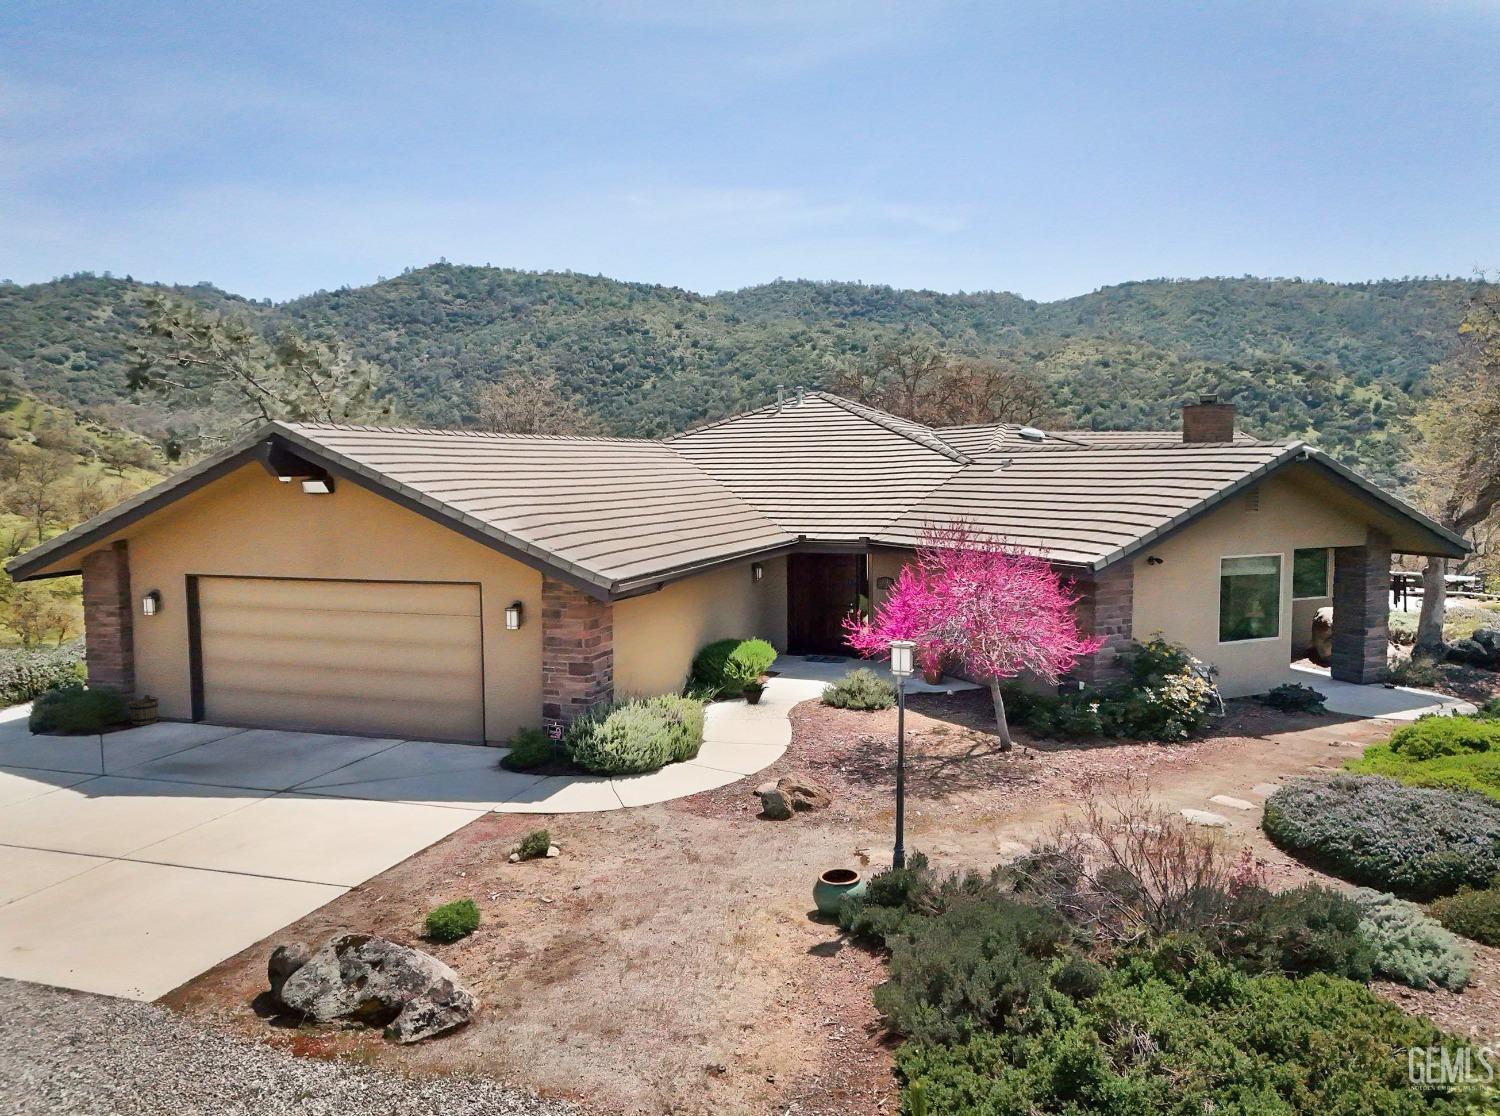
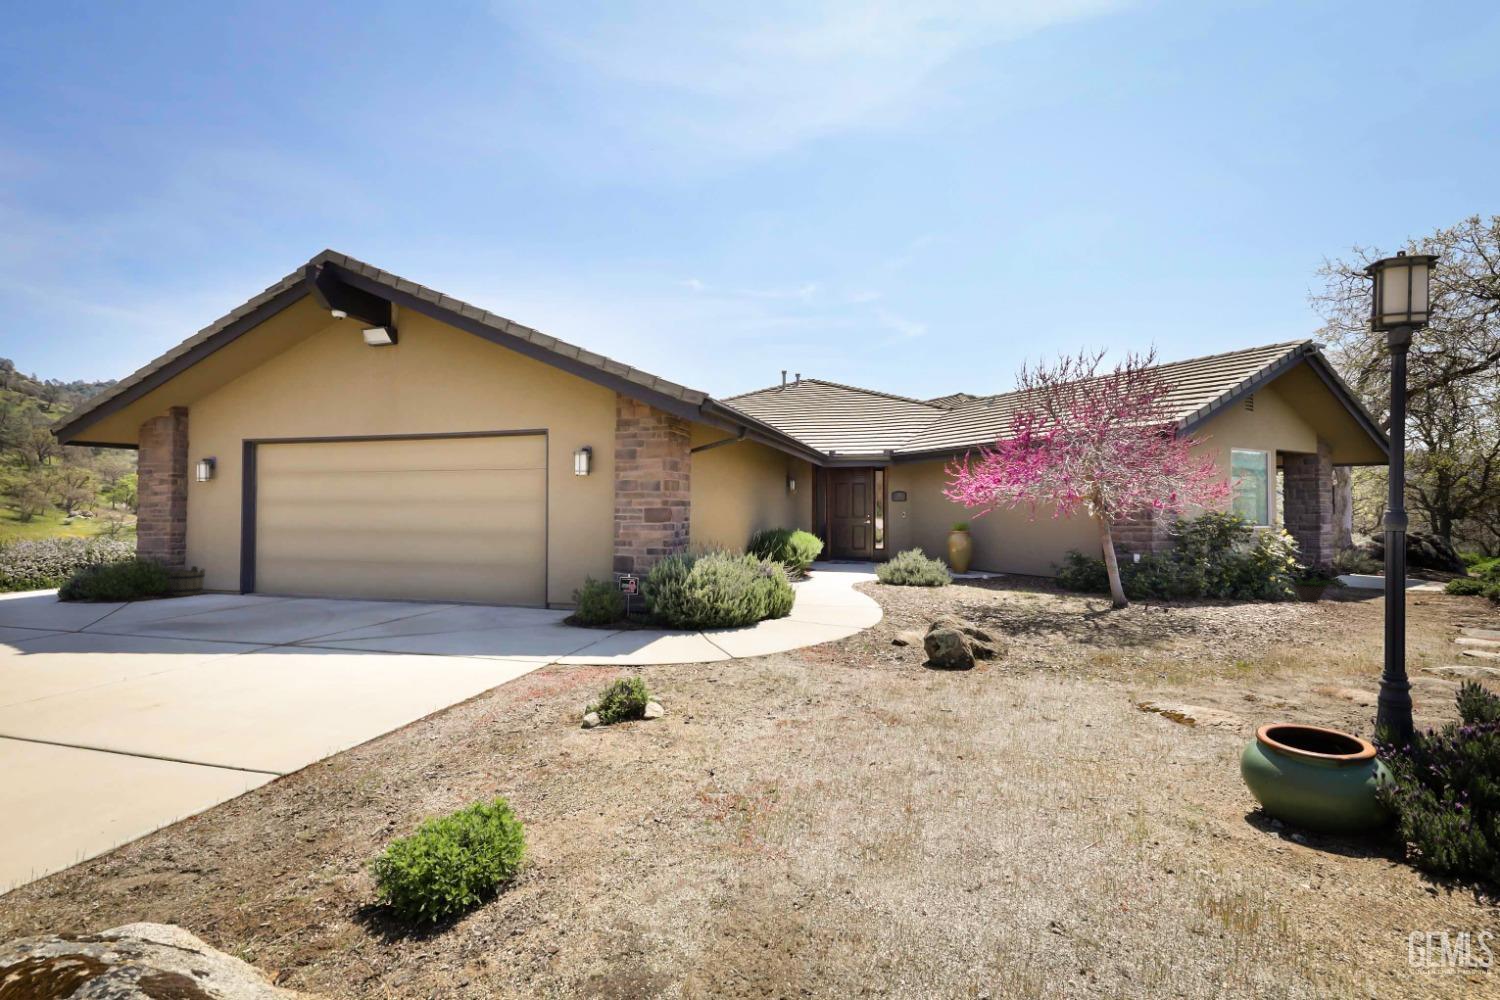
decorative plant: present [738,681,769,704] -> present [1291,577,1336,602]

